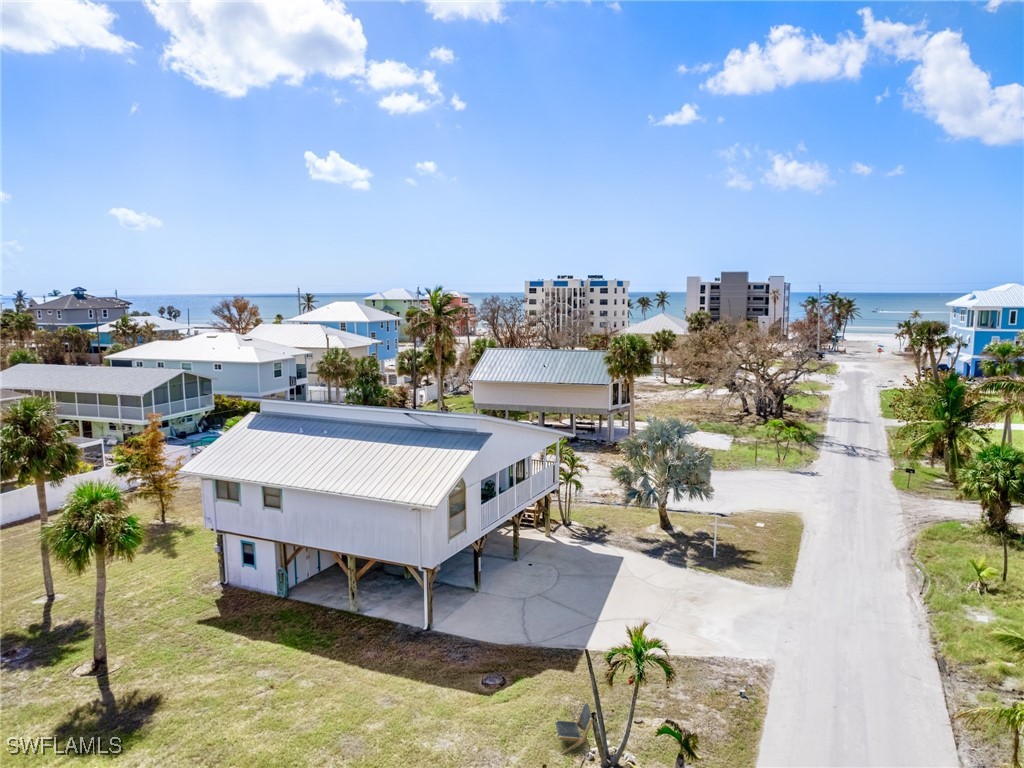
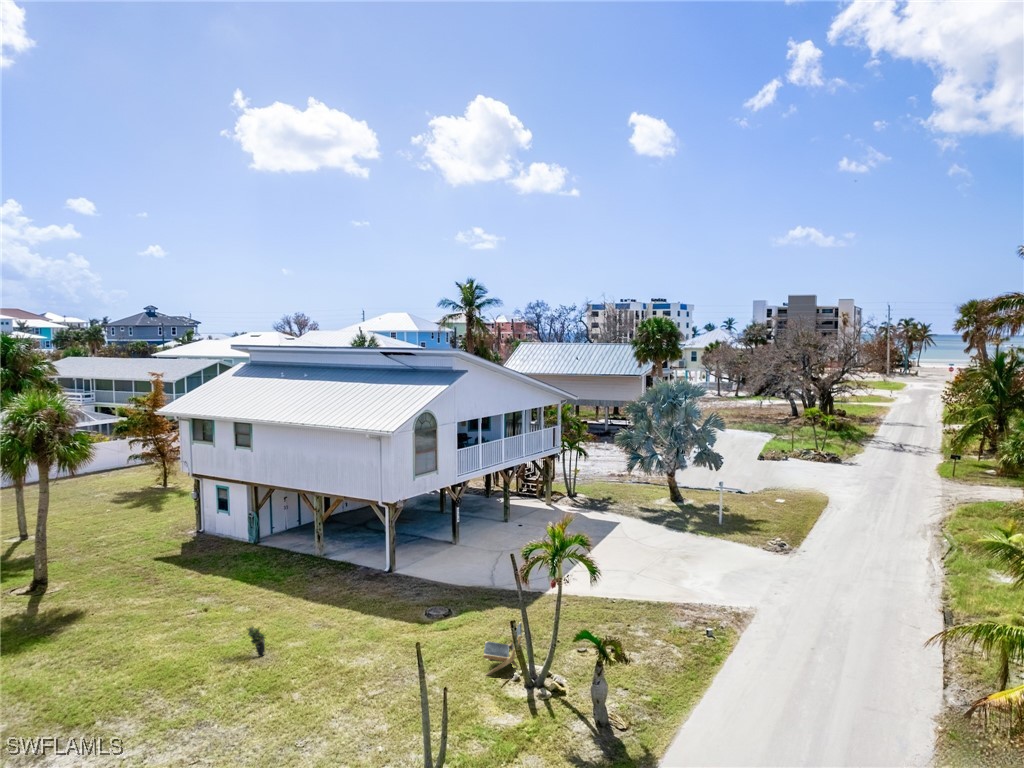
potted plant: none [333,716,352,745] -> present [247,626,265,657]

